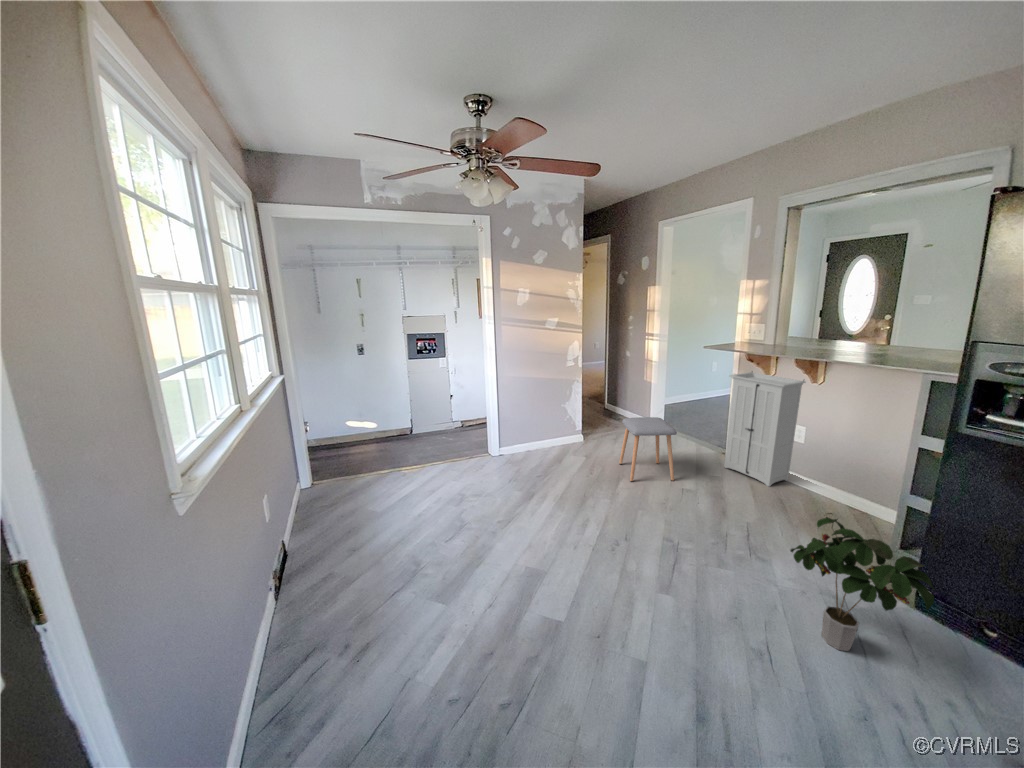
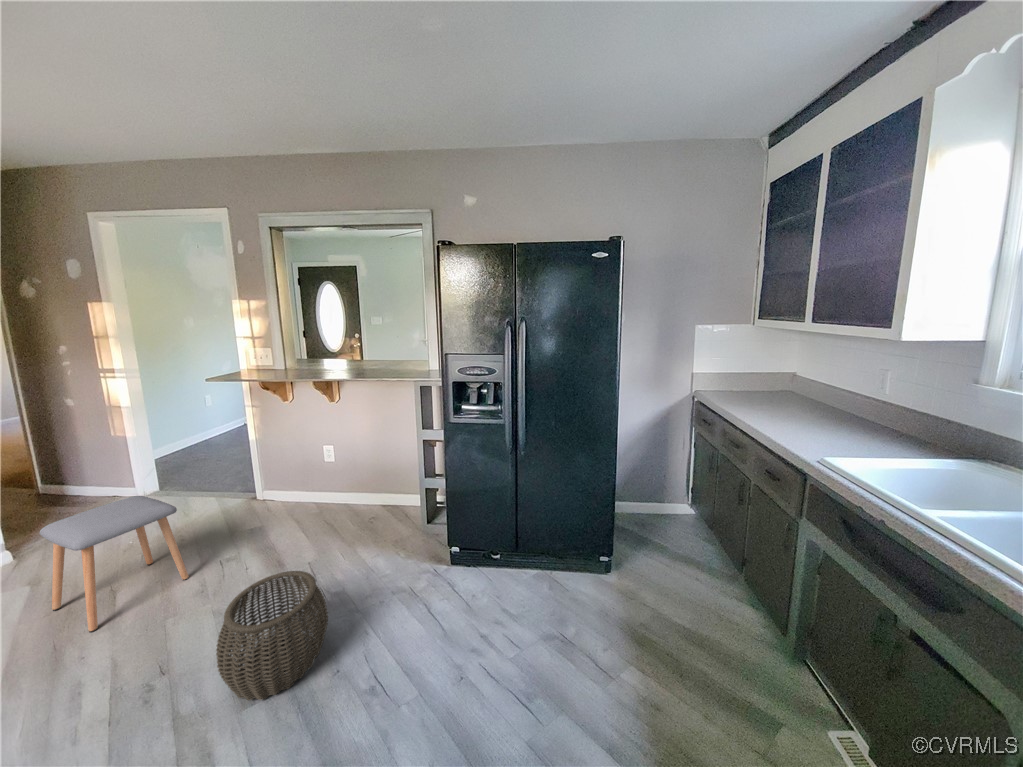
storage cabinet: present [724,372,806,486] -> none [242,400,330,519]
woven basket: none [679,494,752,573] -> present [216,571,328,700]
potted plant: present [790,517,934,651] -> none [372,535,486,664]

